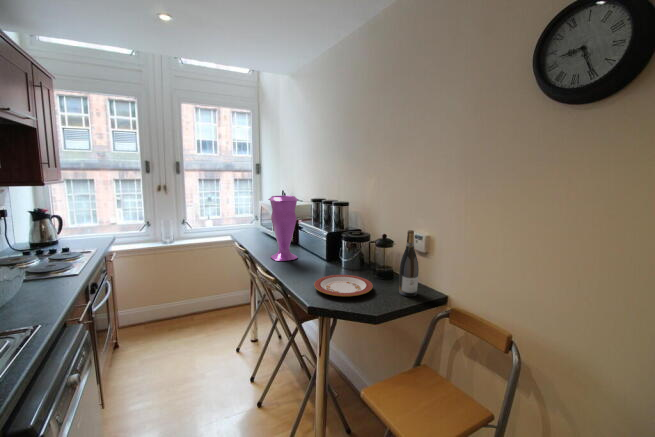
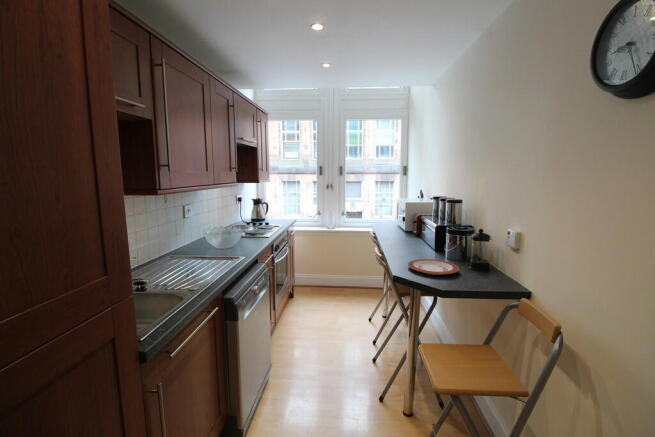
vase: present [268,196,298,261] -> none [392,193,417,246]
wine bottle: present [399,230,419,297] -> none [482,225,502,285]

